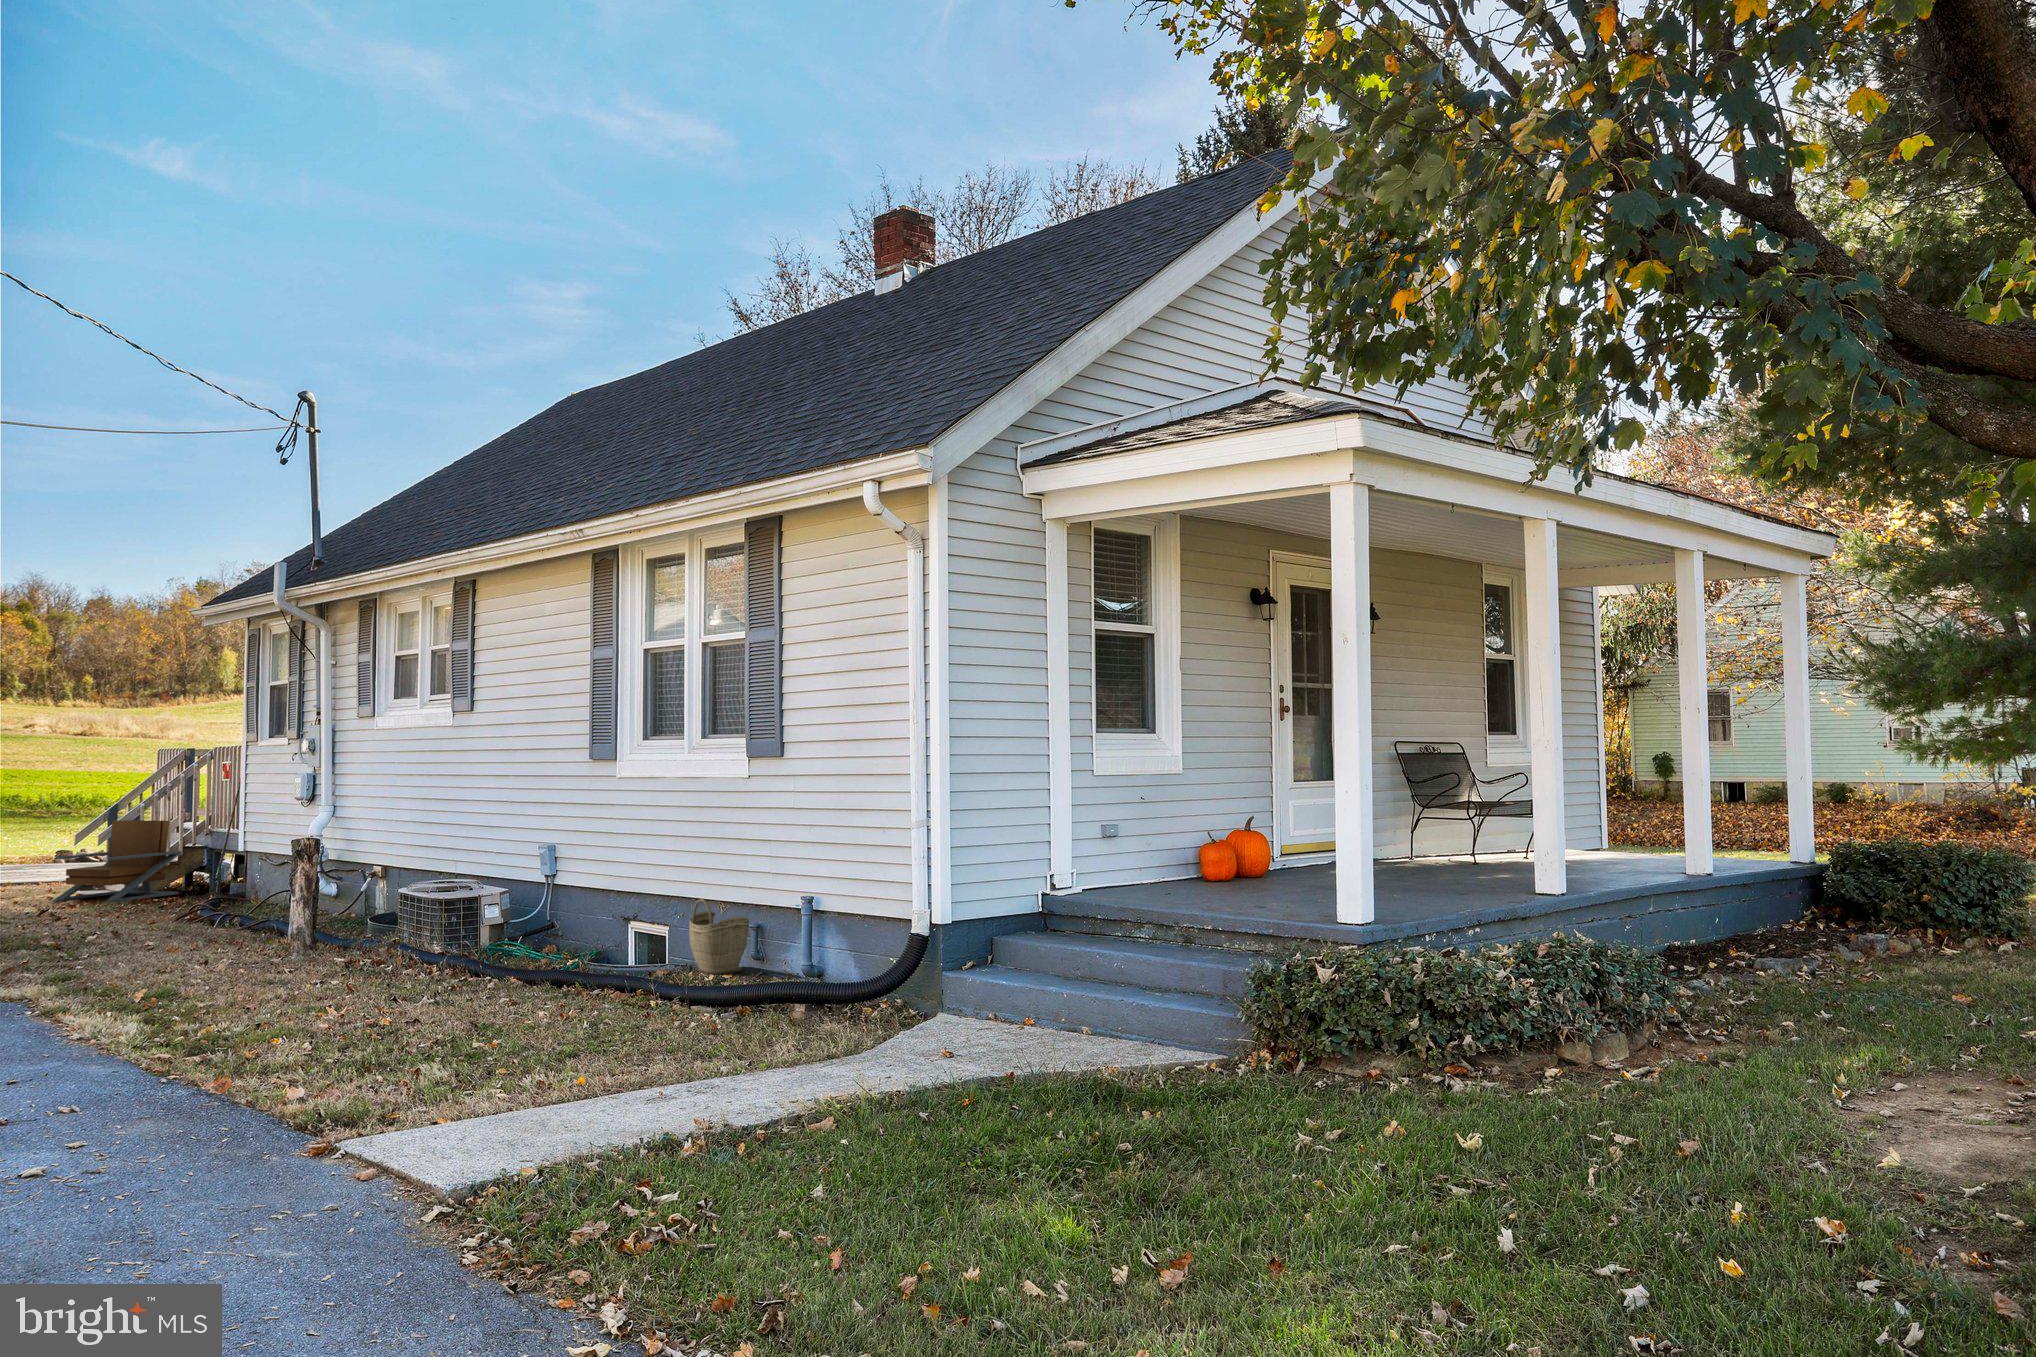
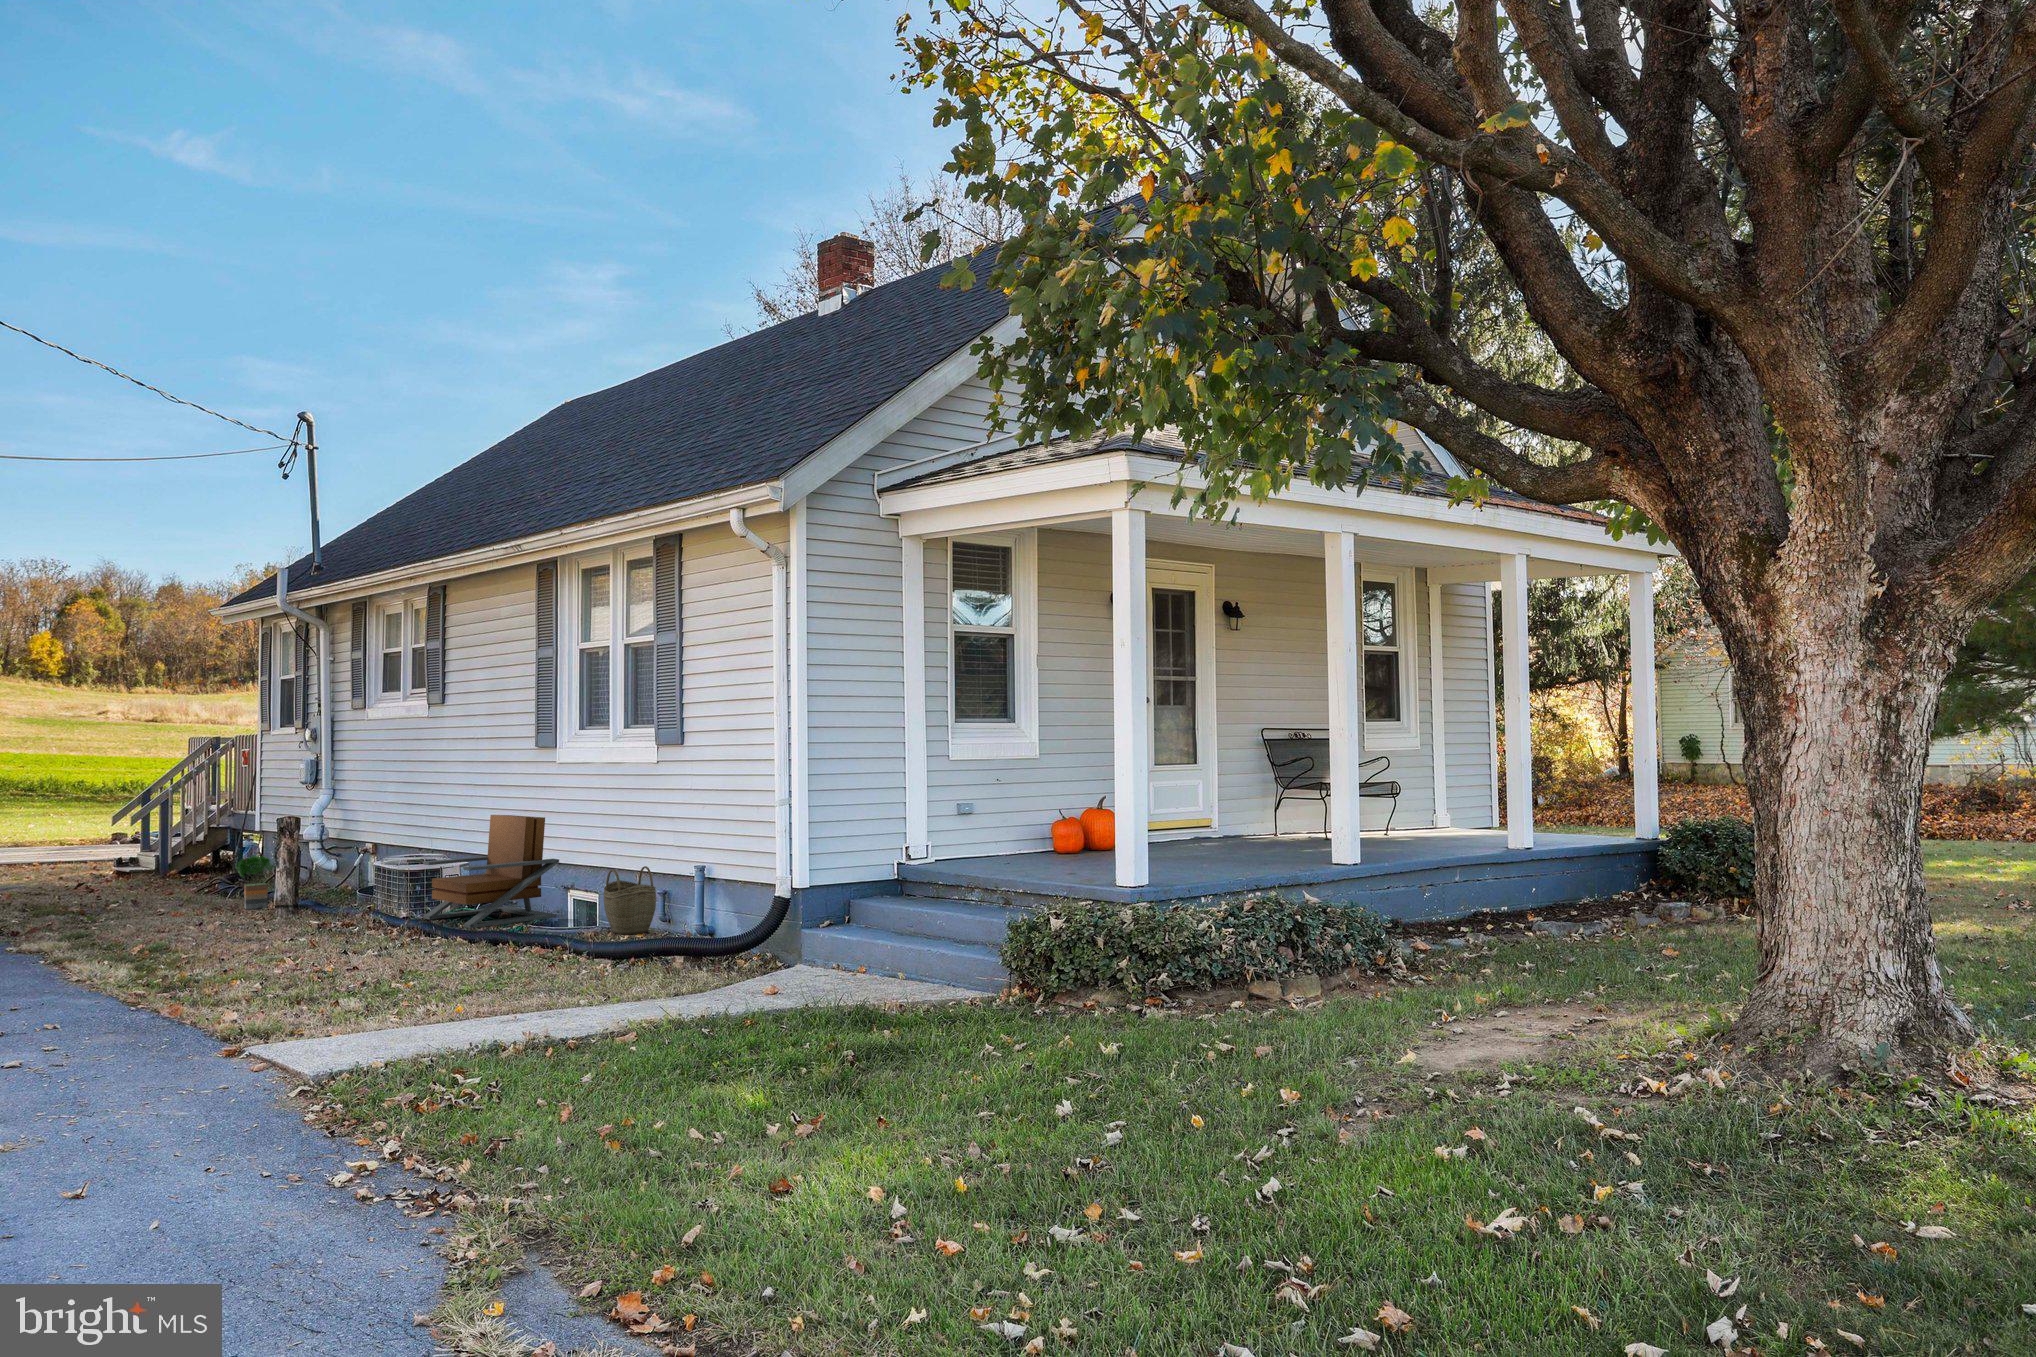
lounge chair: present [56,820,182,902] -> present [424,815,559,928]
potted tree: none [232,881,283,943] -> present [236,856,276,909]

